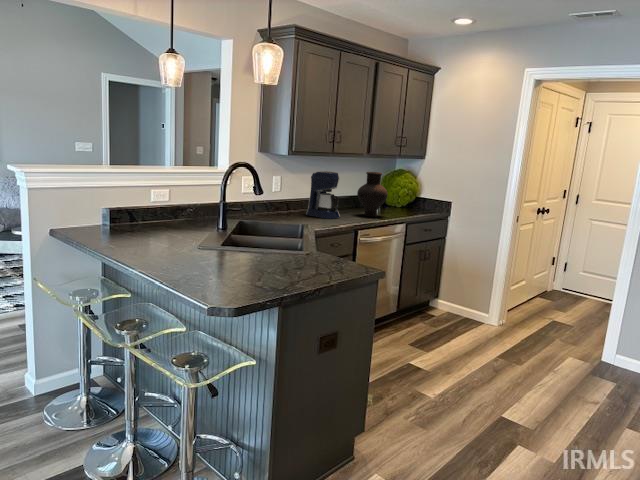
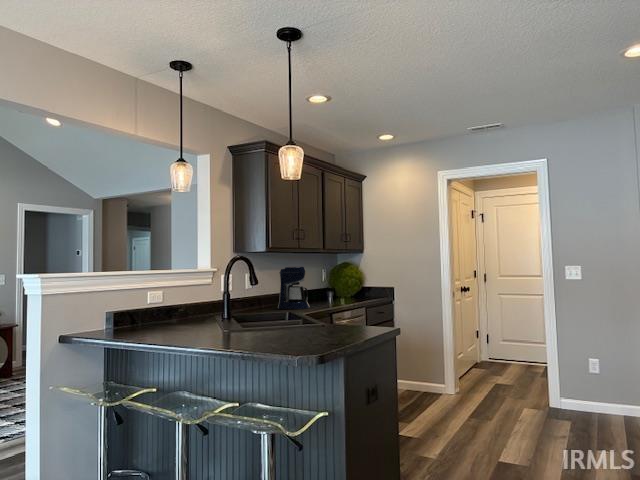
vase: present [357,172,388,217] -> none [319,264,347,305]

